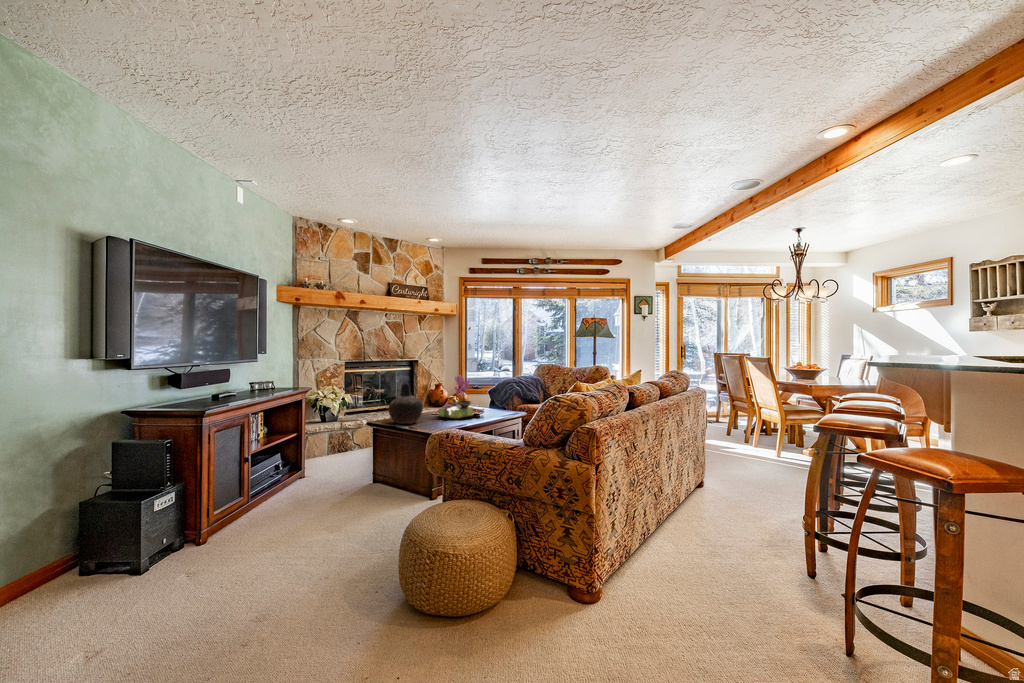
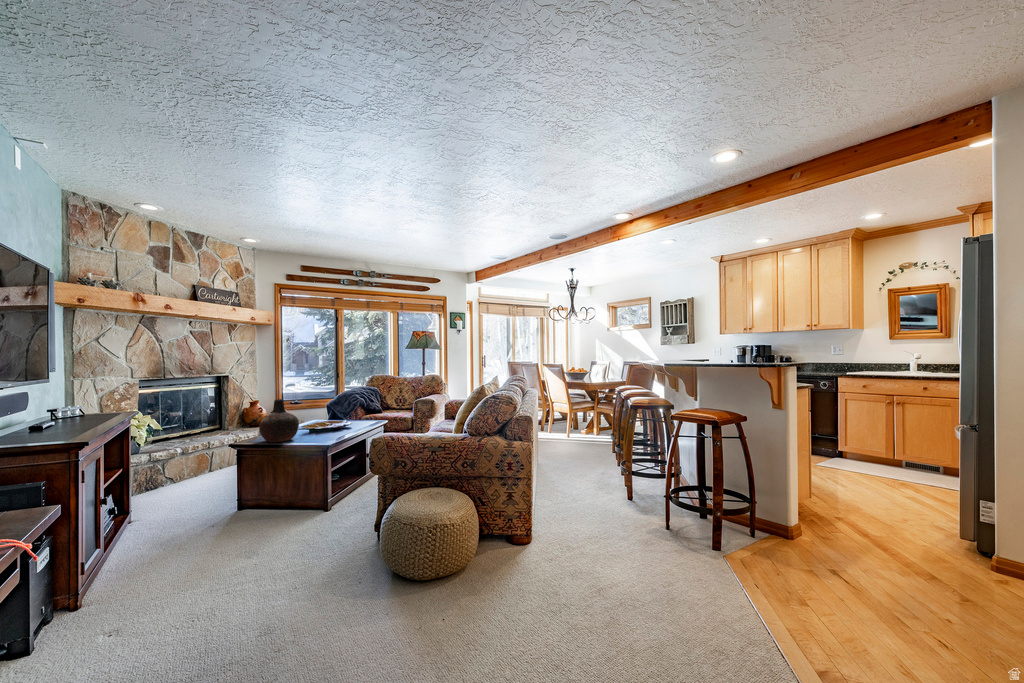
flower arrangement: present [438,375,473,418] -> none [301,388,338,432]

